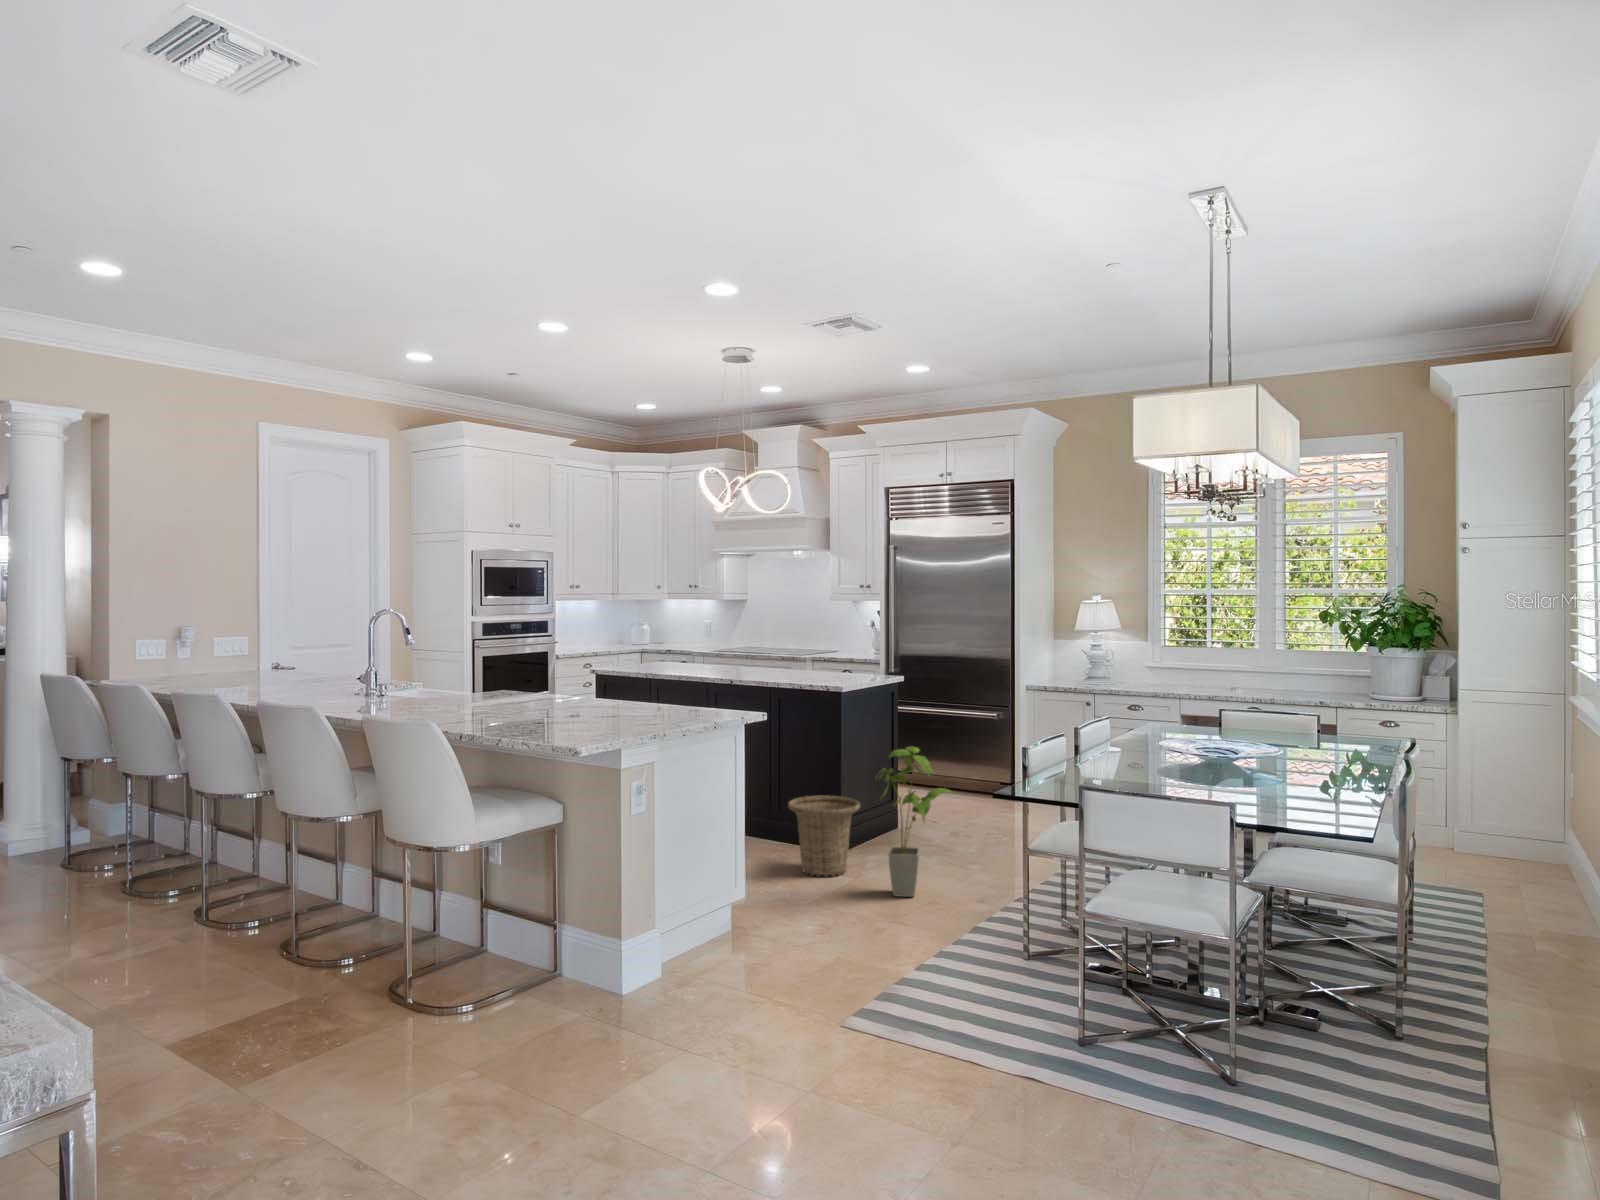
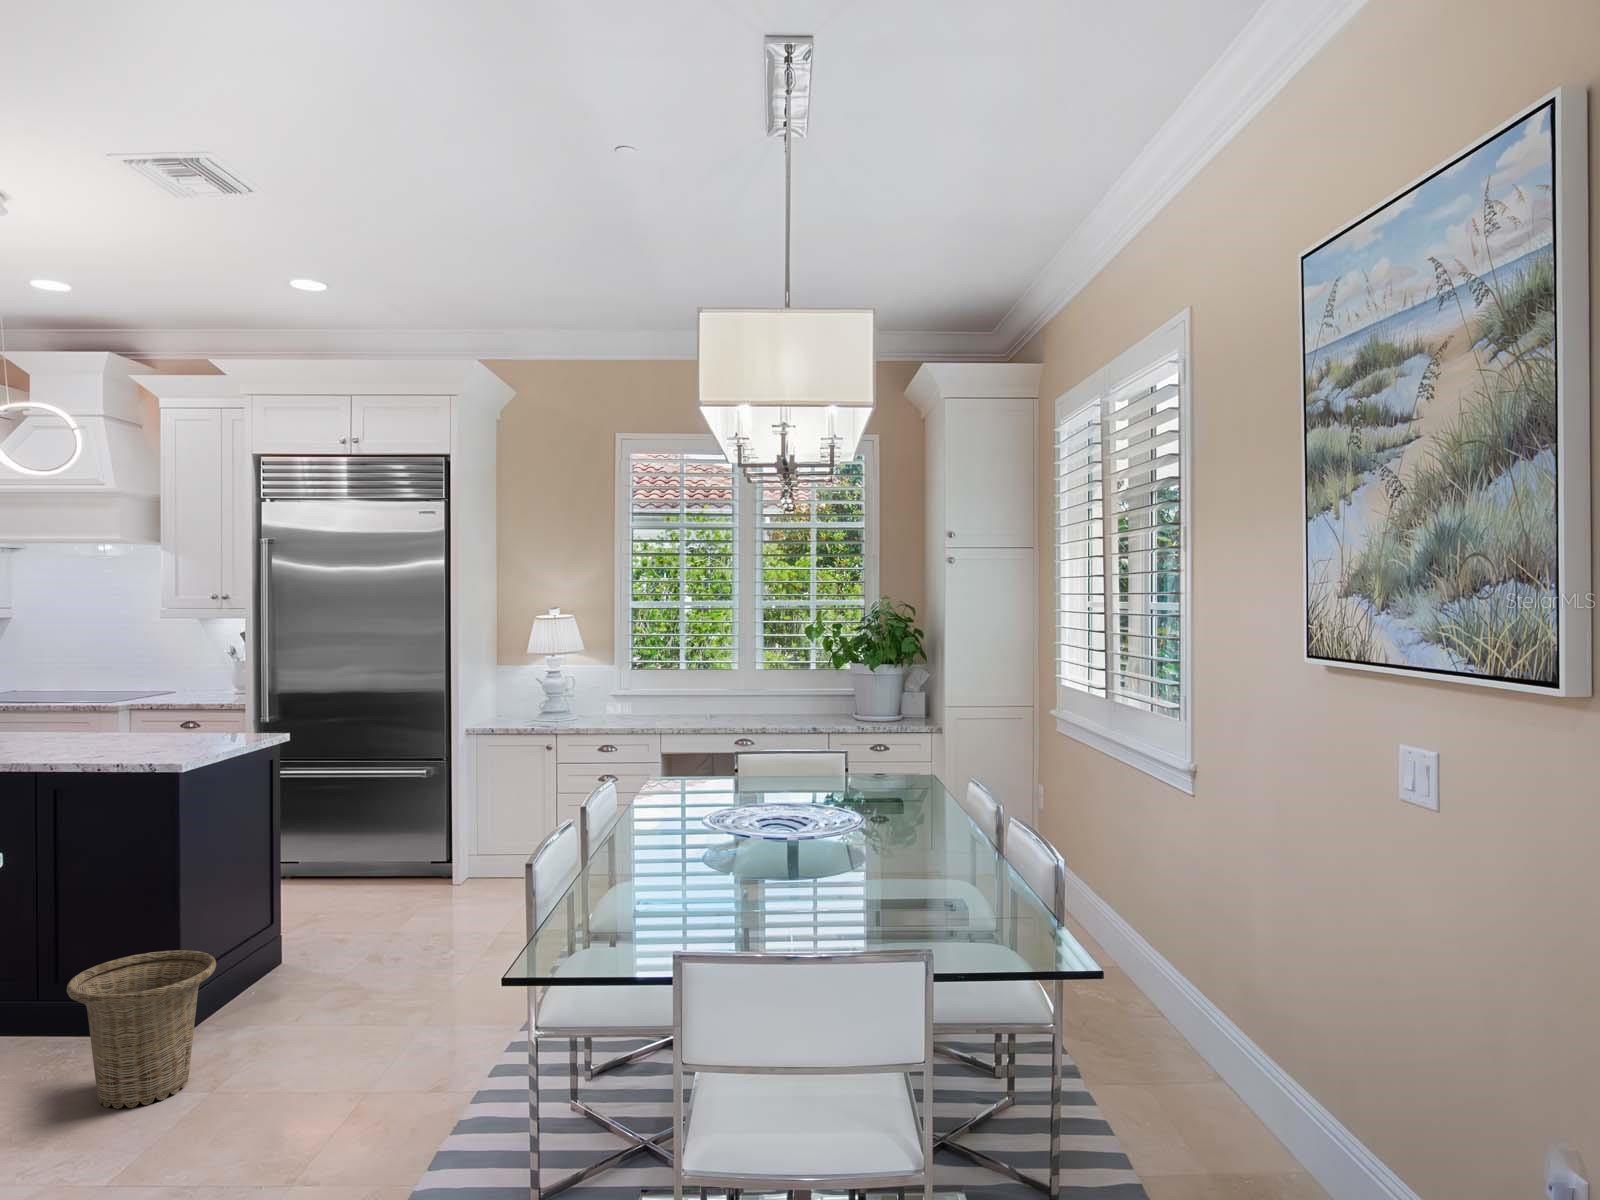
house plant: present [879,747,950,897] -> none [247,863,392,1121]

